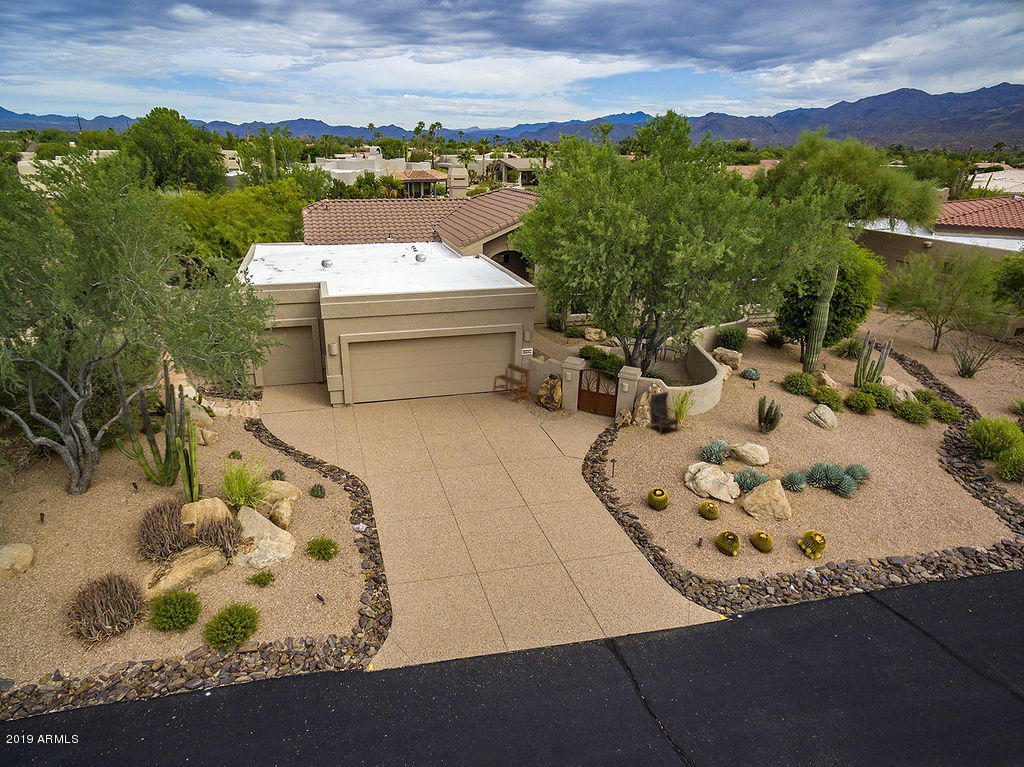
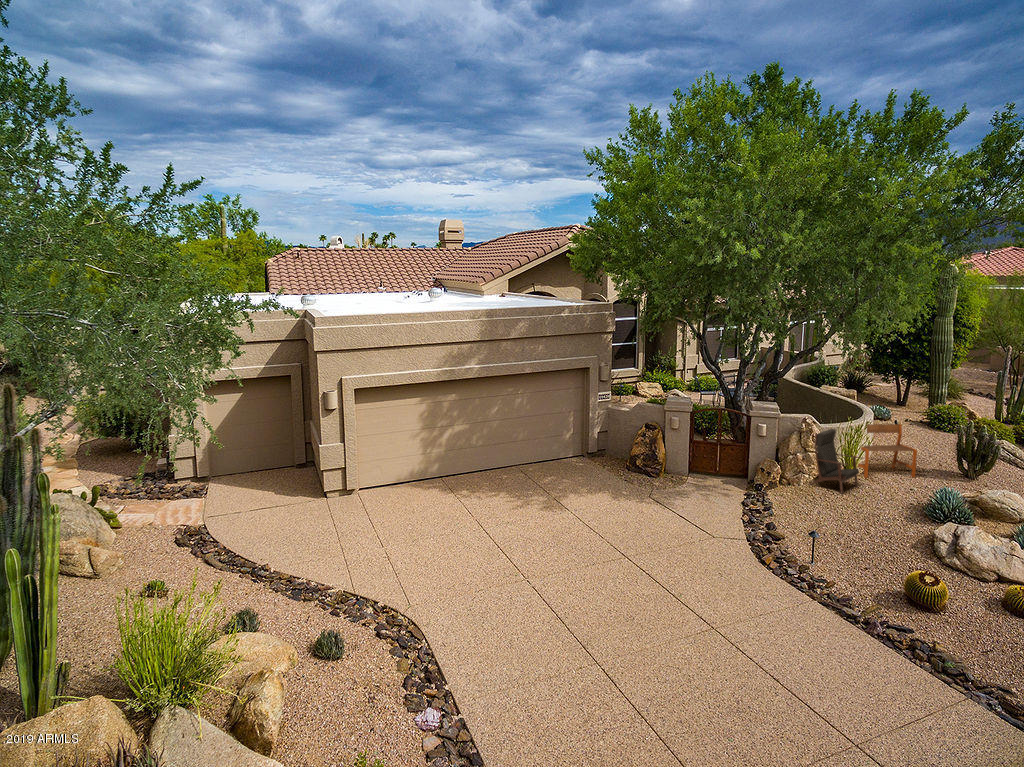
bench: present [493,363,530,403] -> present [858,424,917,478]

